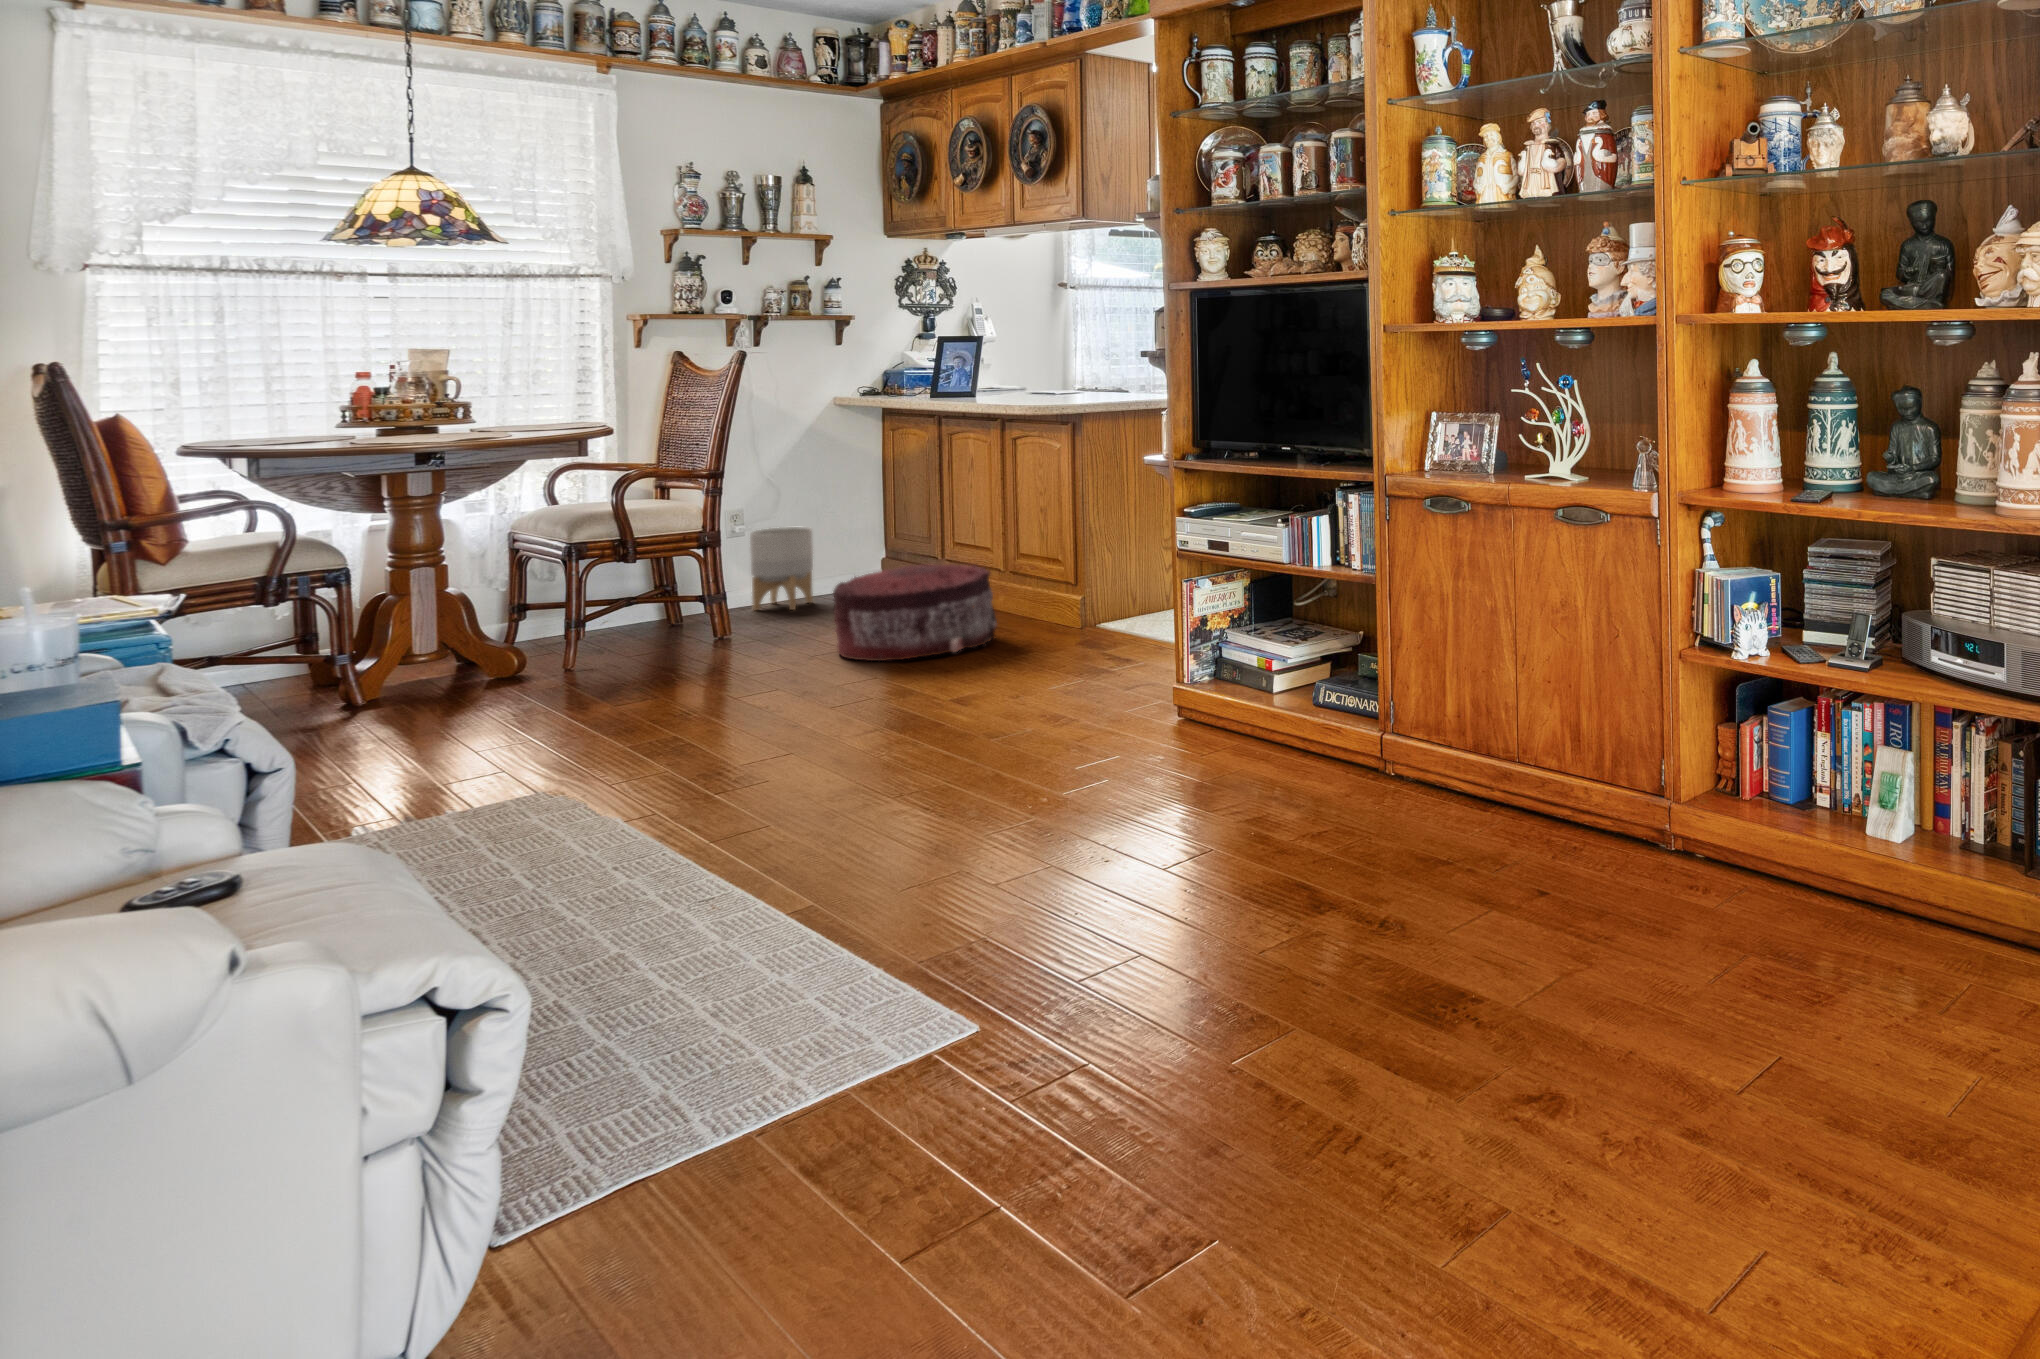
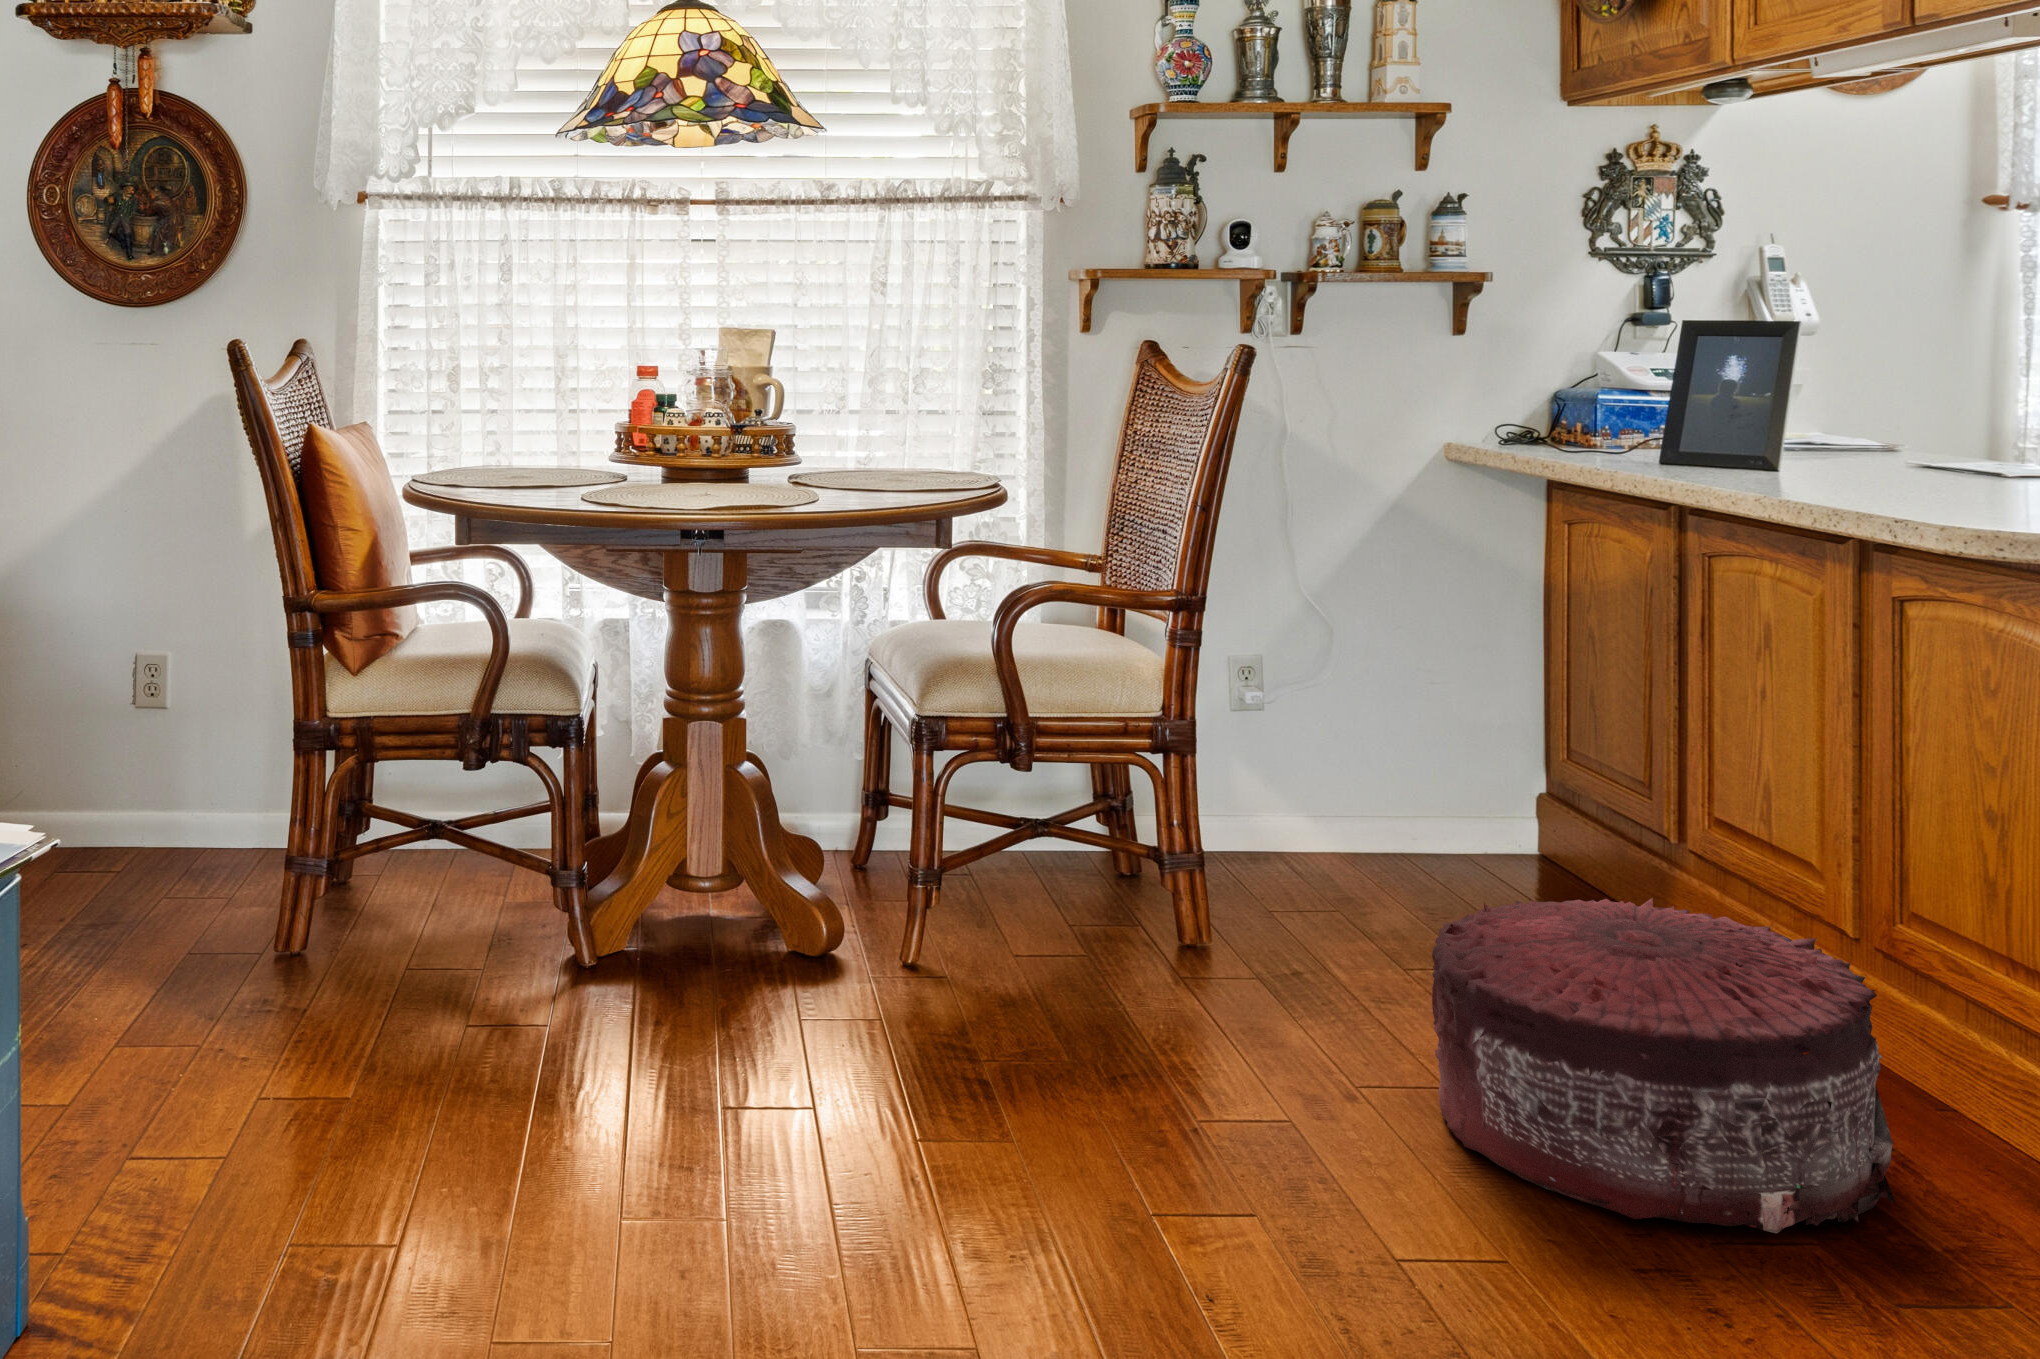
planter: present [750,527,813,610] -> none [1272,700,1392,885]

